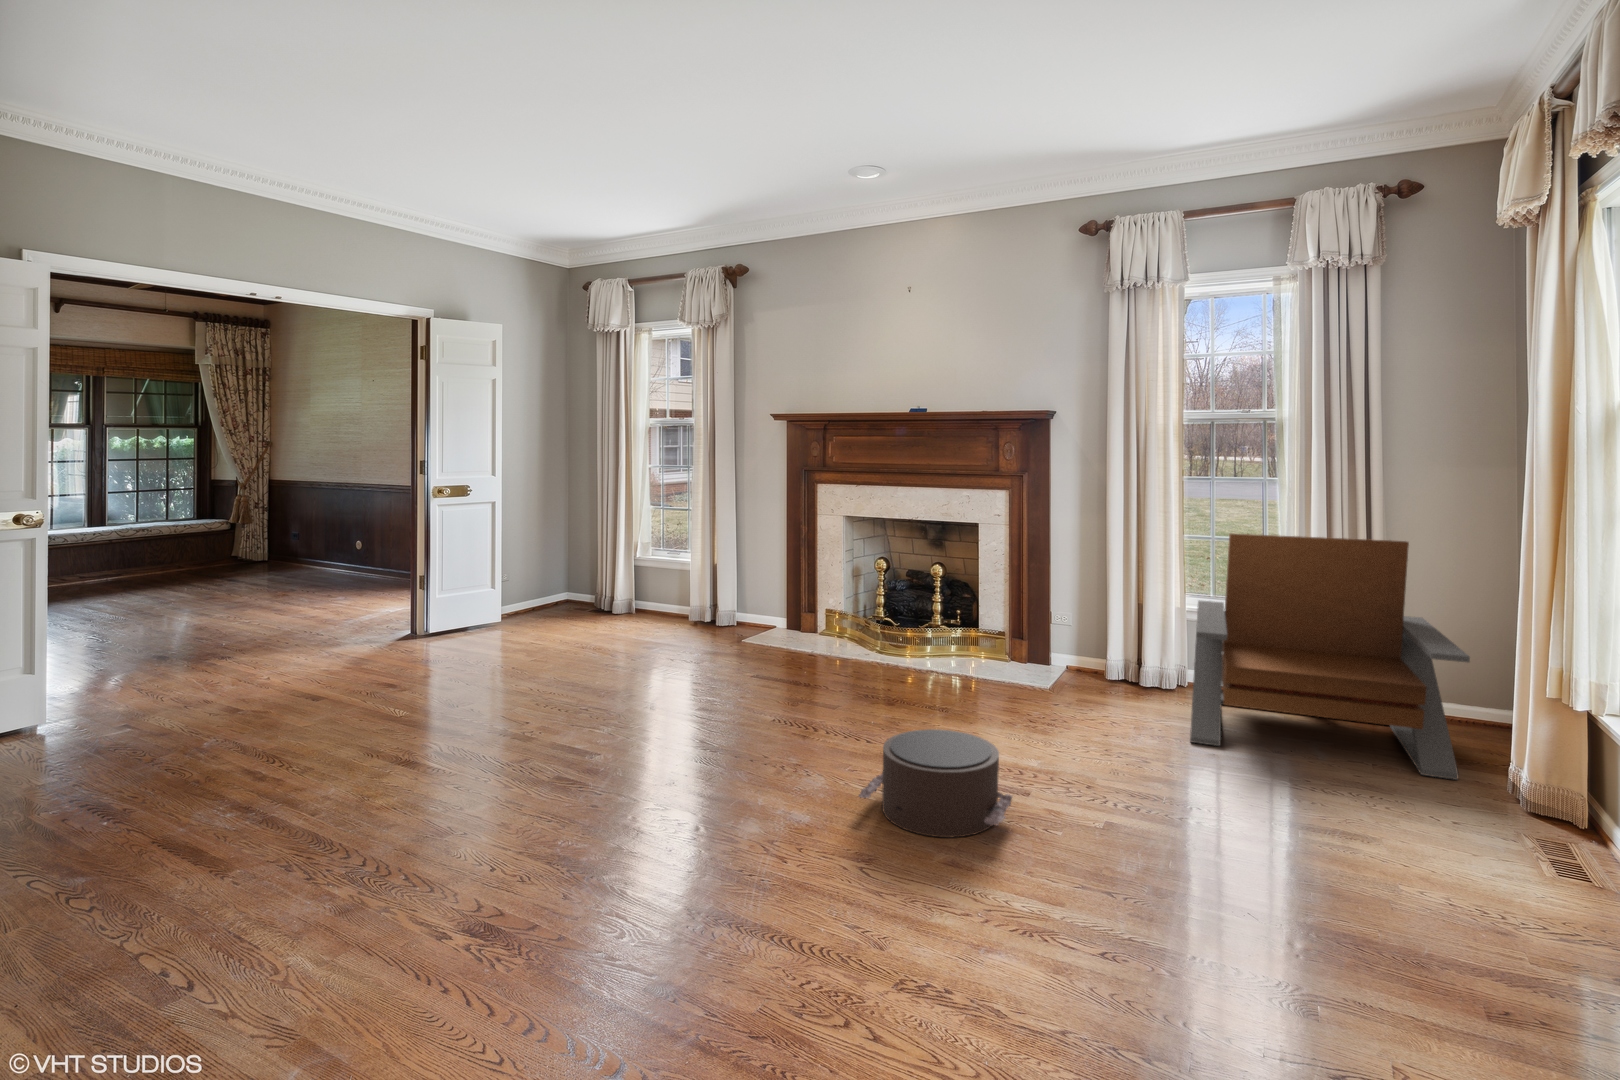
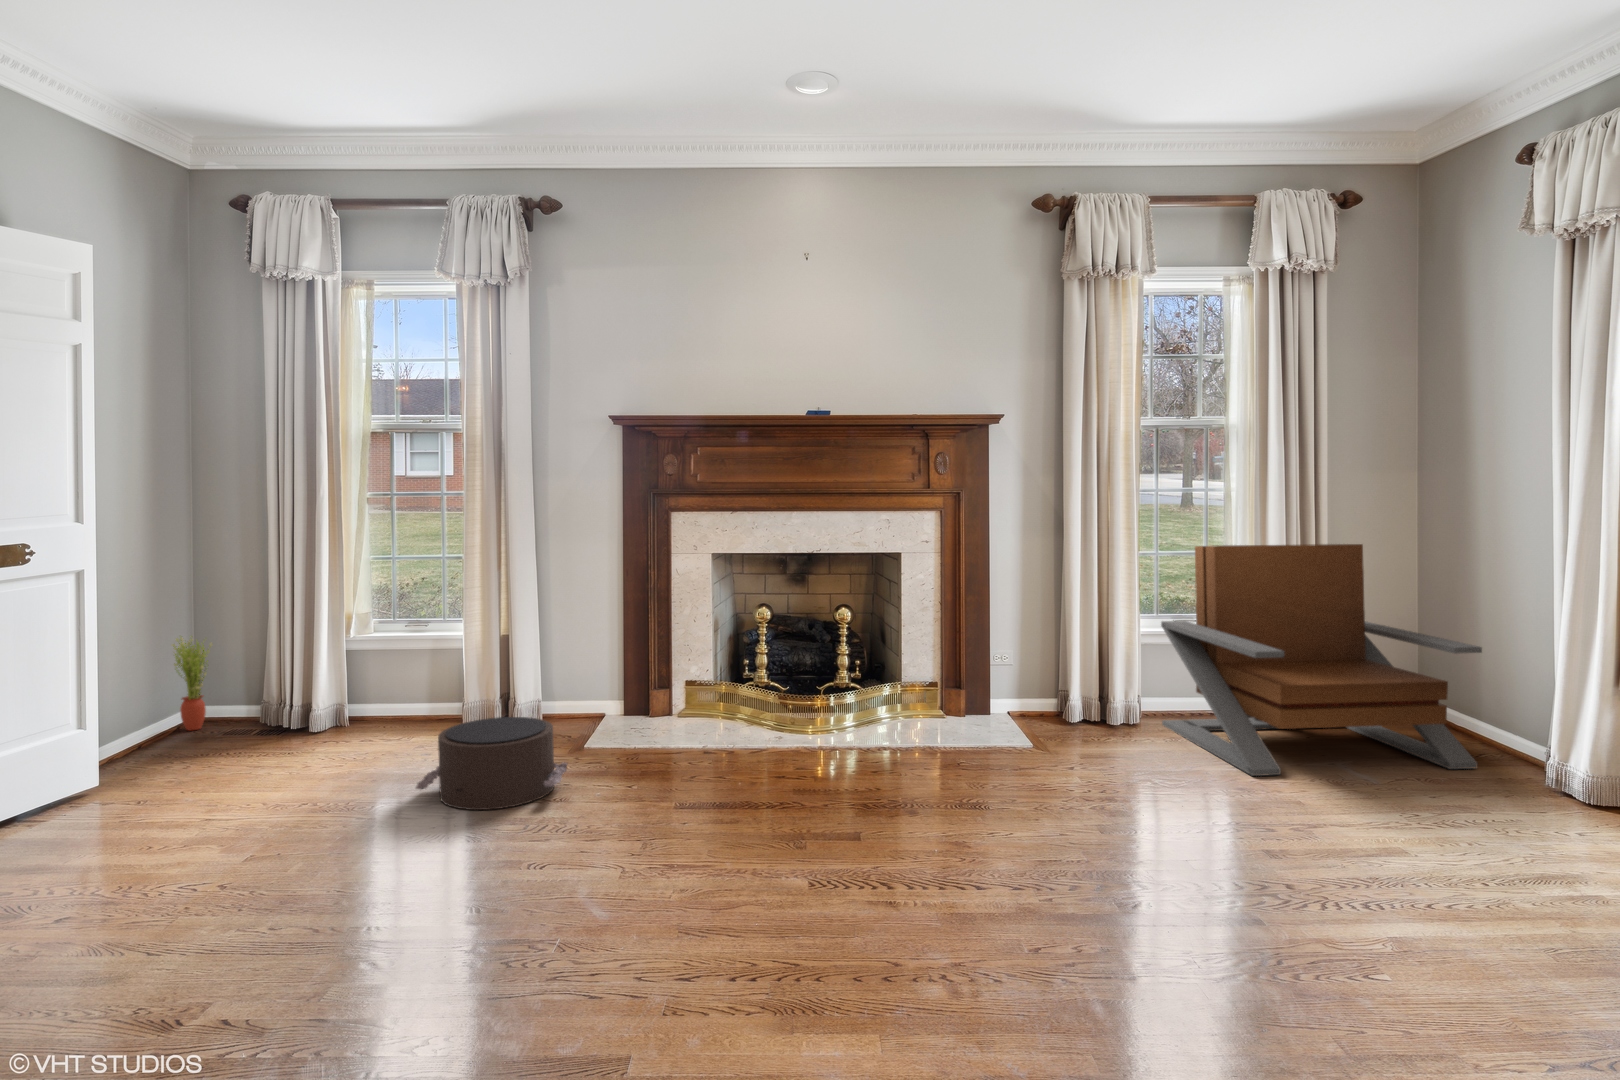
potted plant: none [550,550,573,606] -> present [172,637,212,730]
pouf: present [859,729,1013,838] -> present [416,717,567,810]

